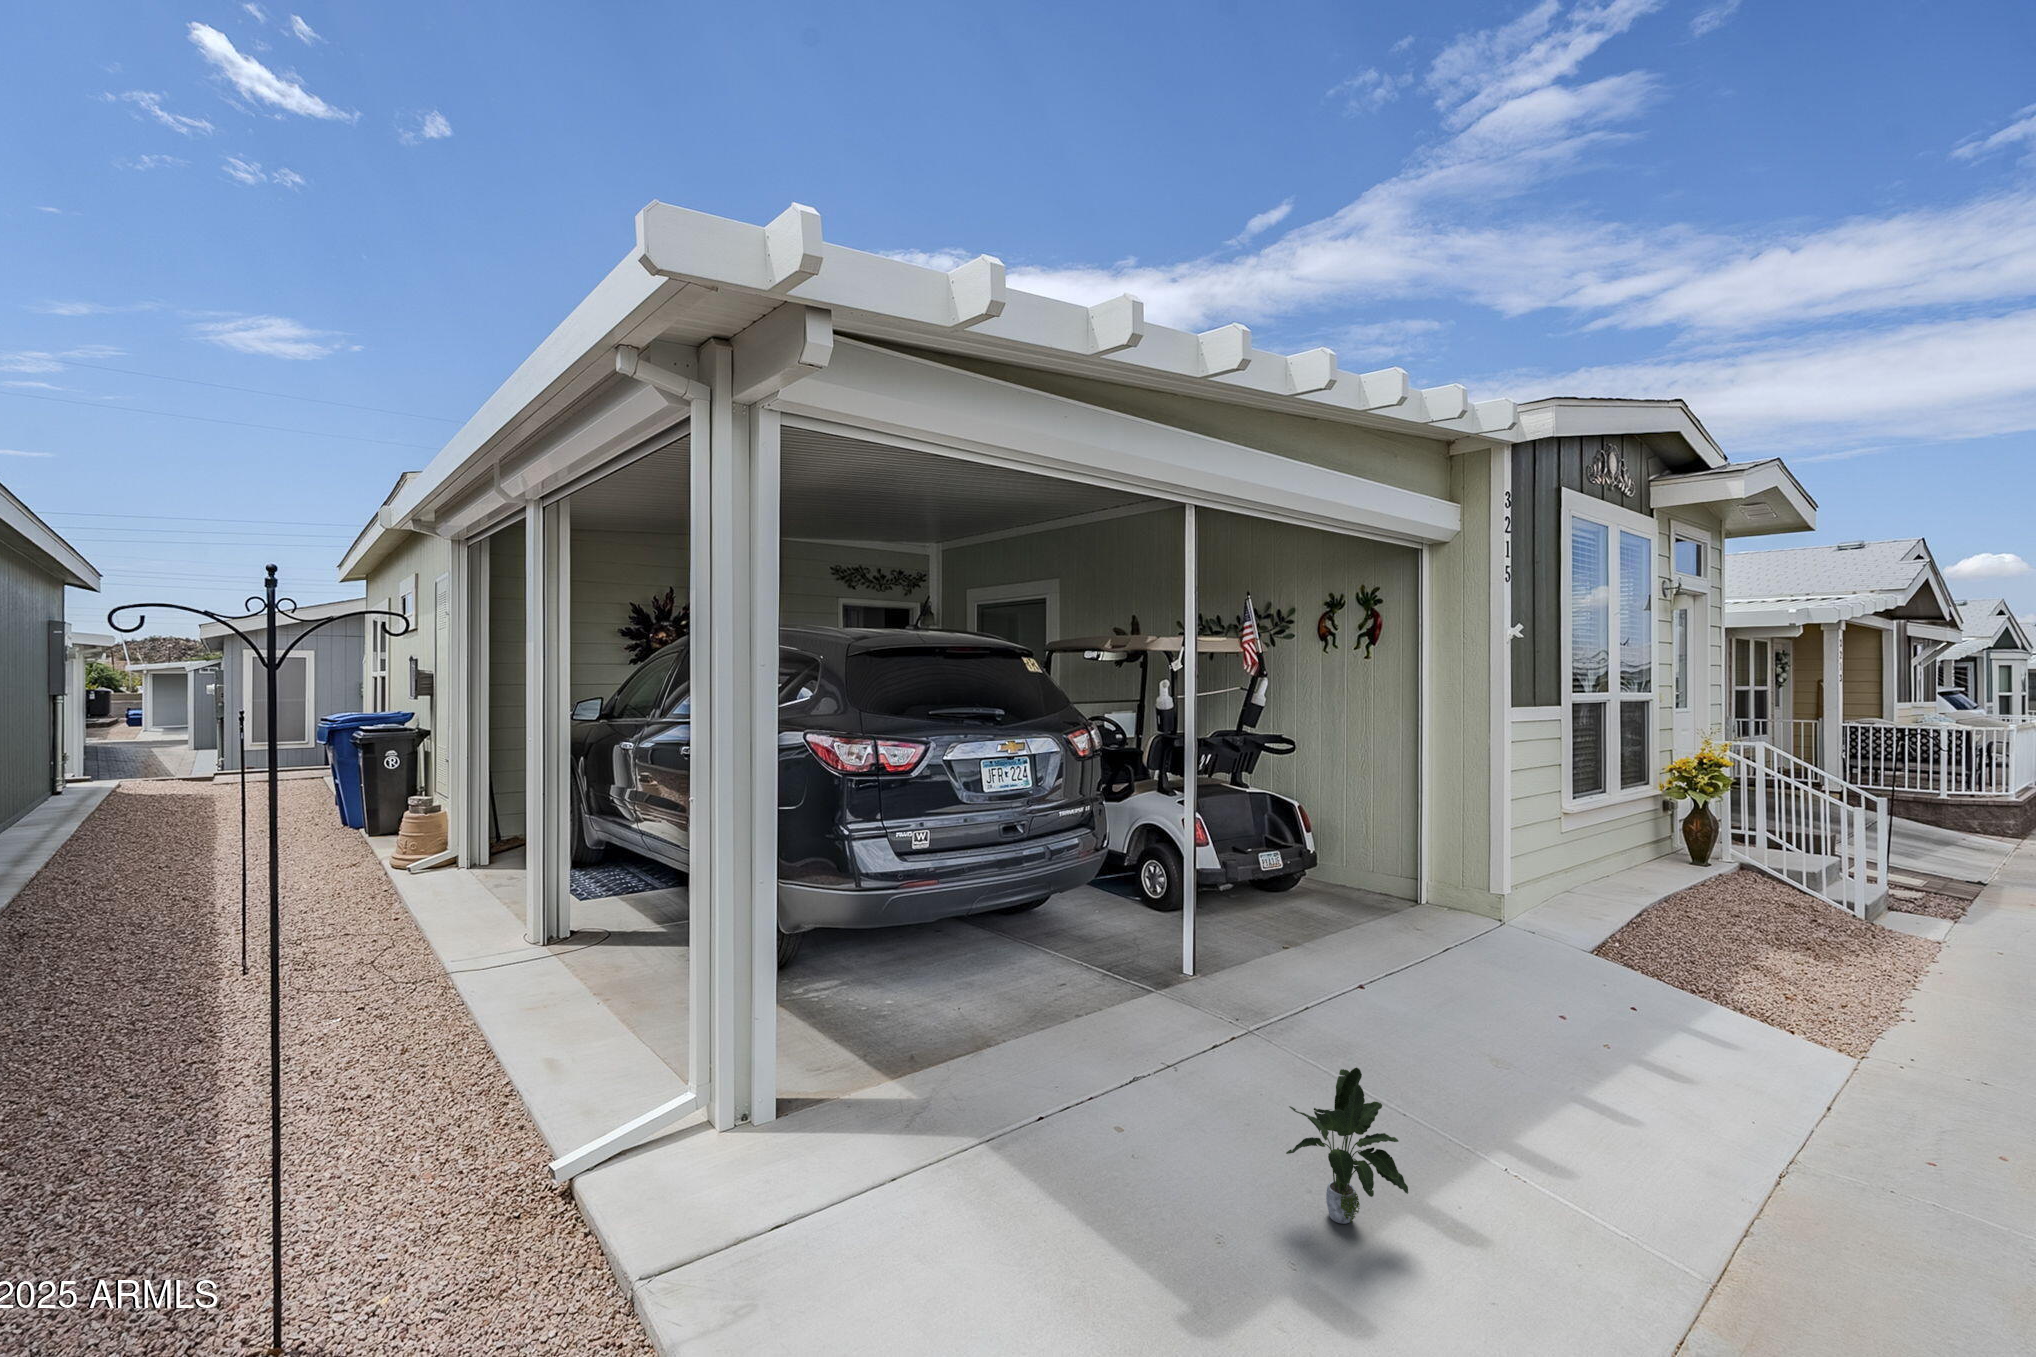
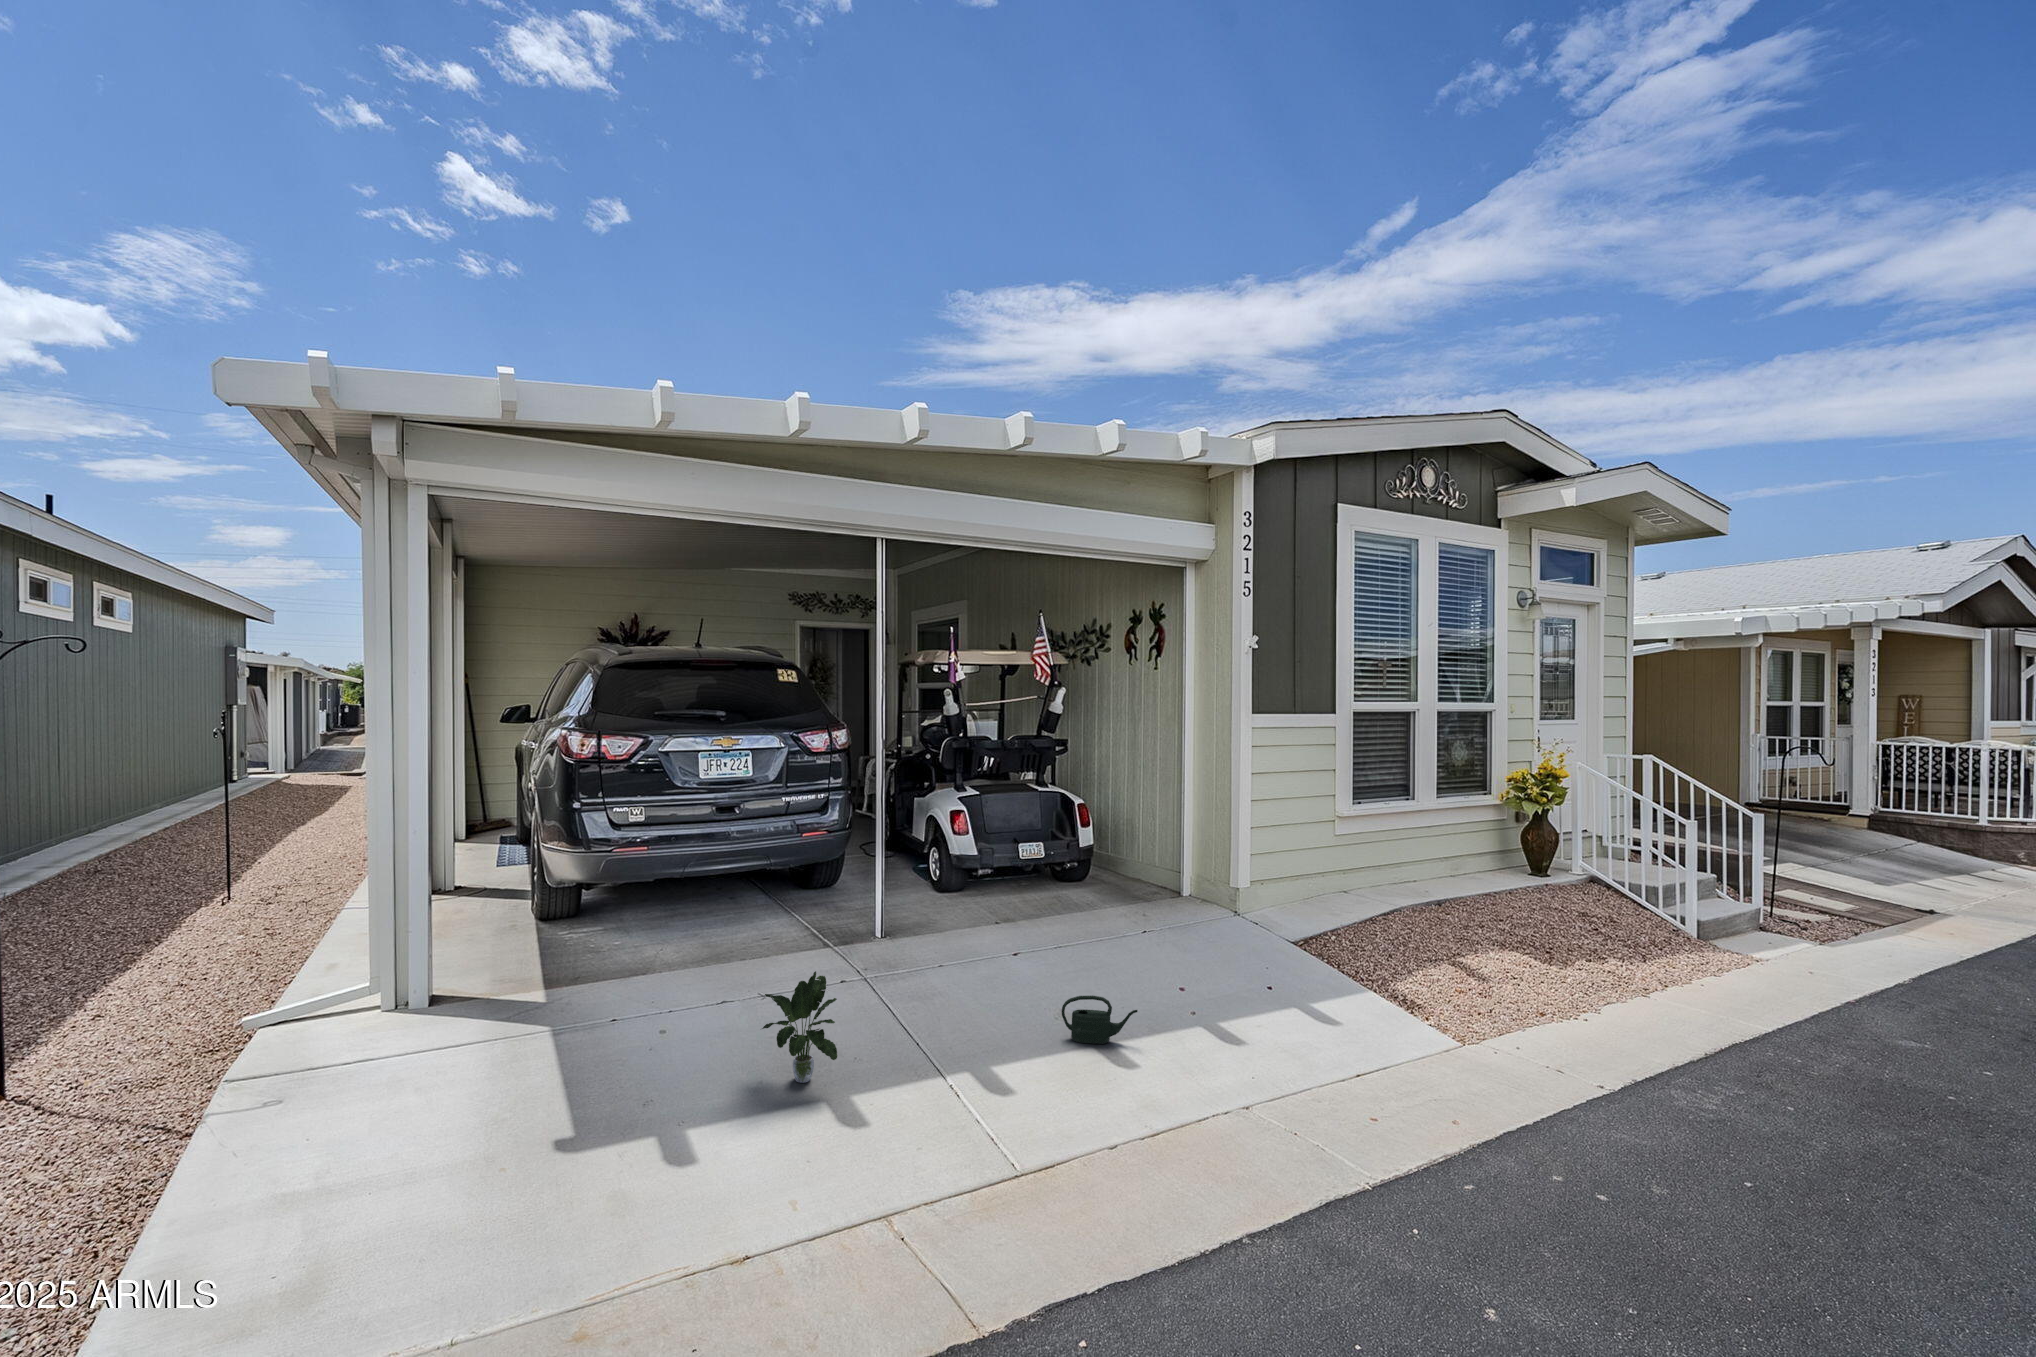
watering can: none [1541,1058,1632,1119] -> present [1062,995,1138,1044]

